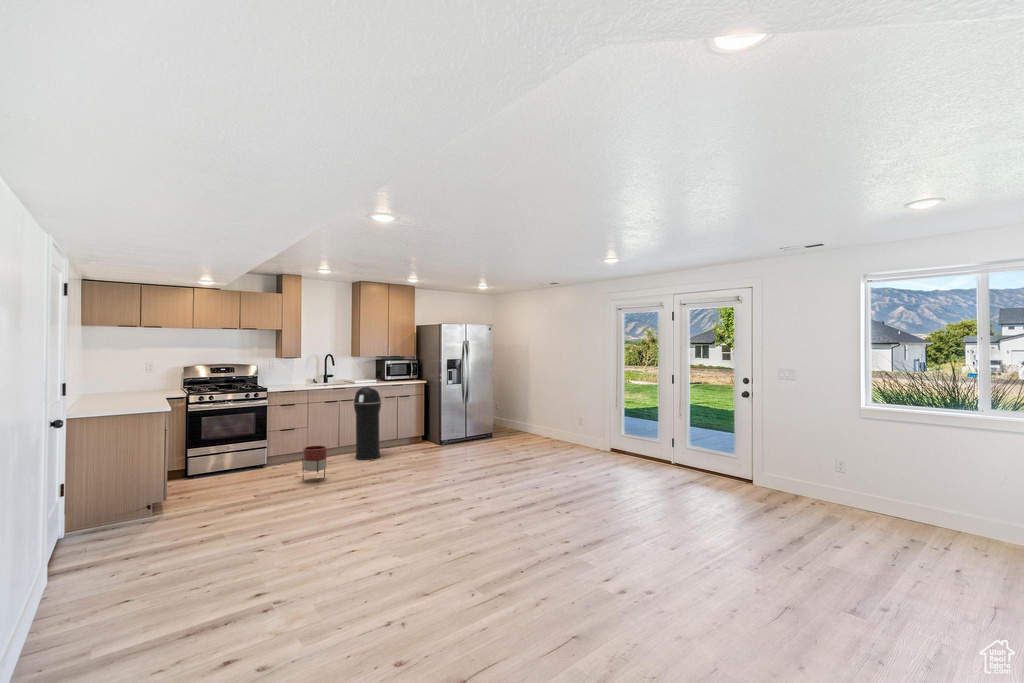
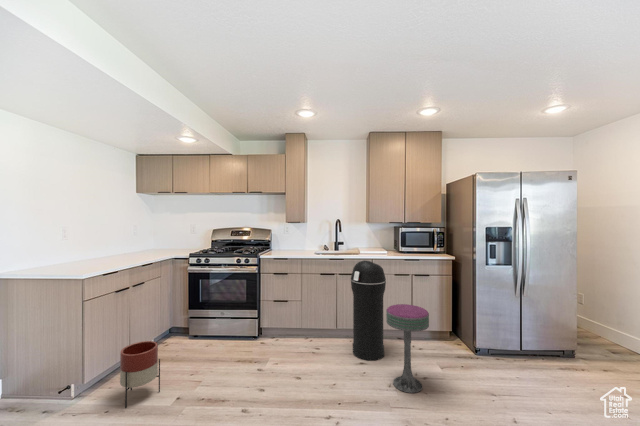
bar stool: none [388,413,415,465] -> present [386,304,429,393]
planter: present [302,446,327,482] -> present [120,341,160,408]

